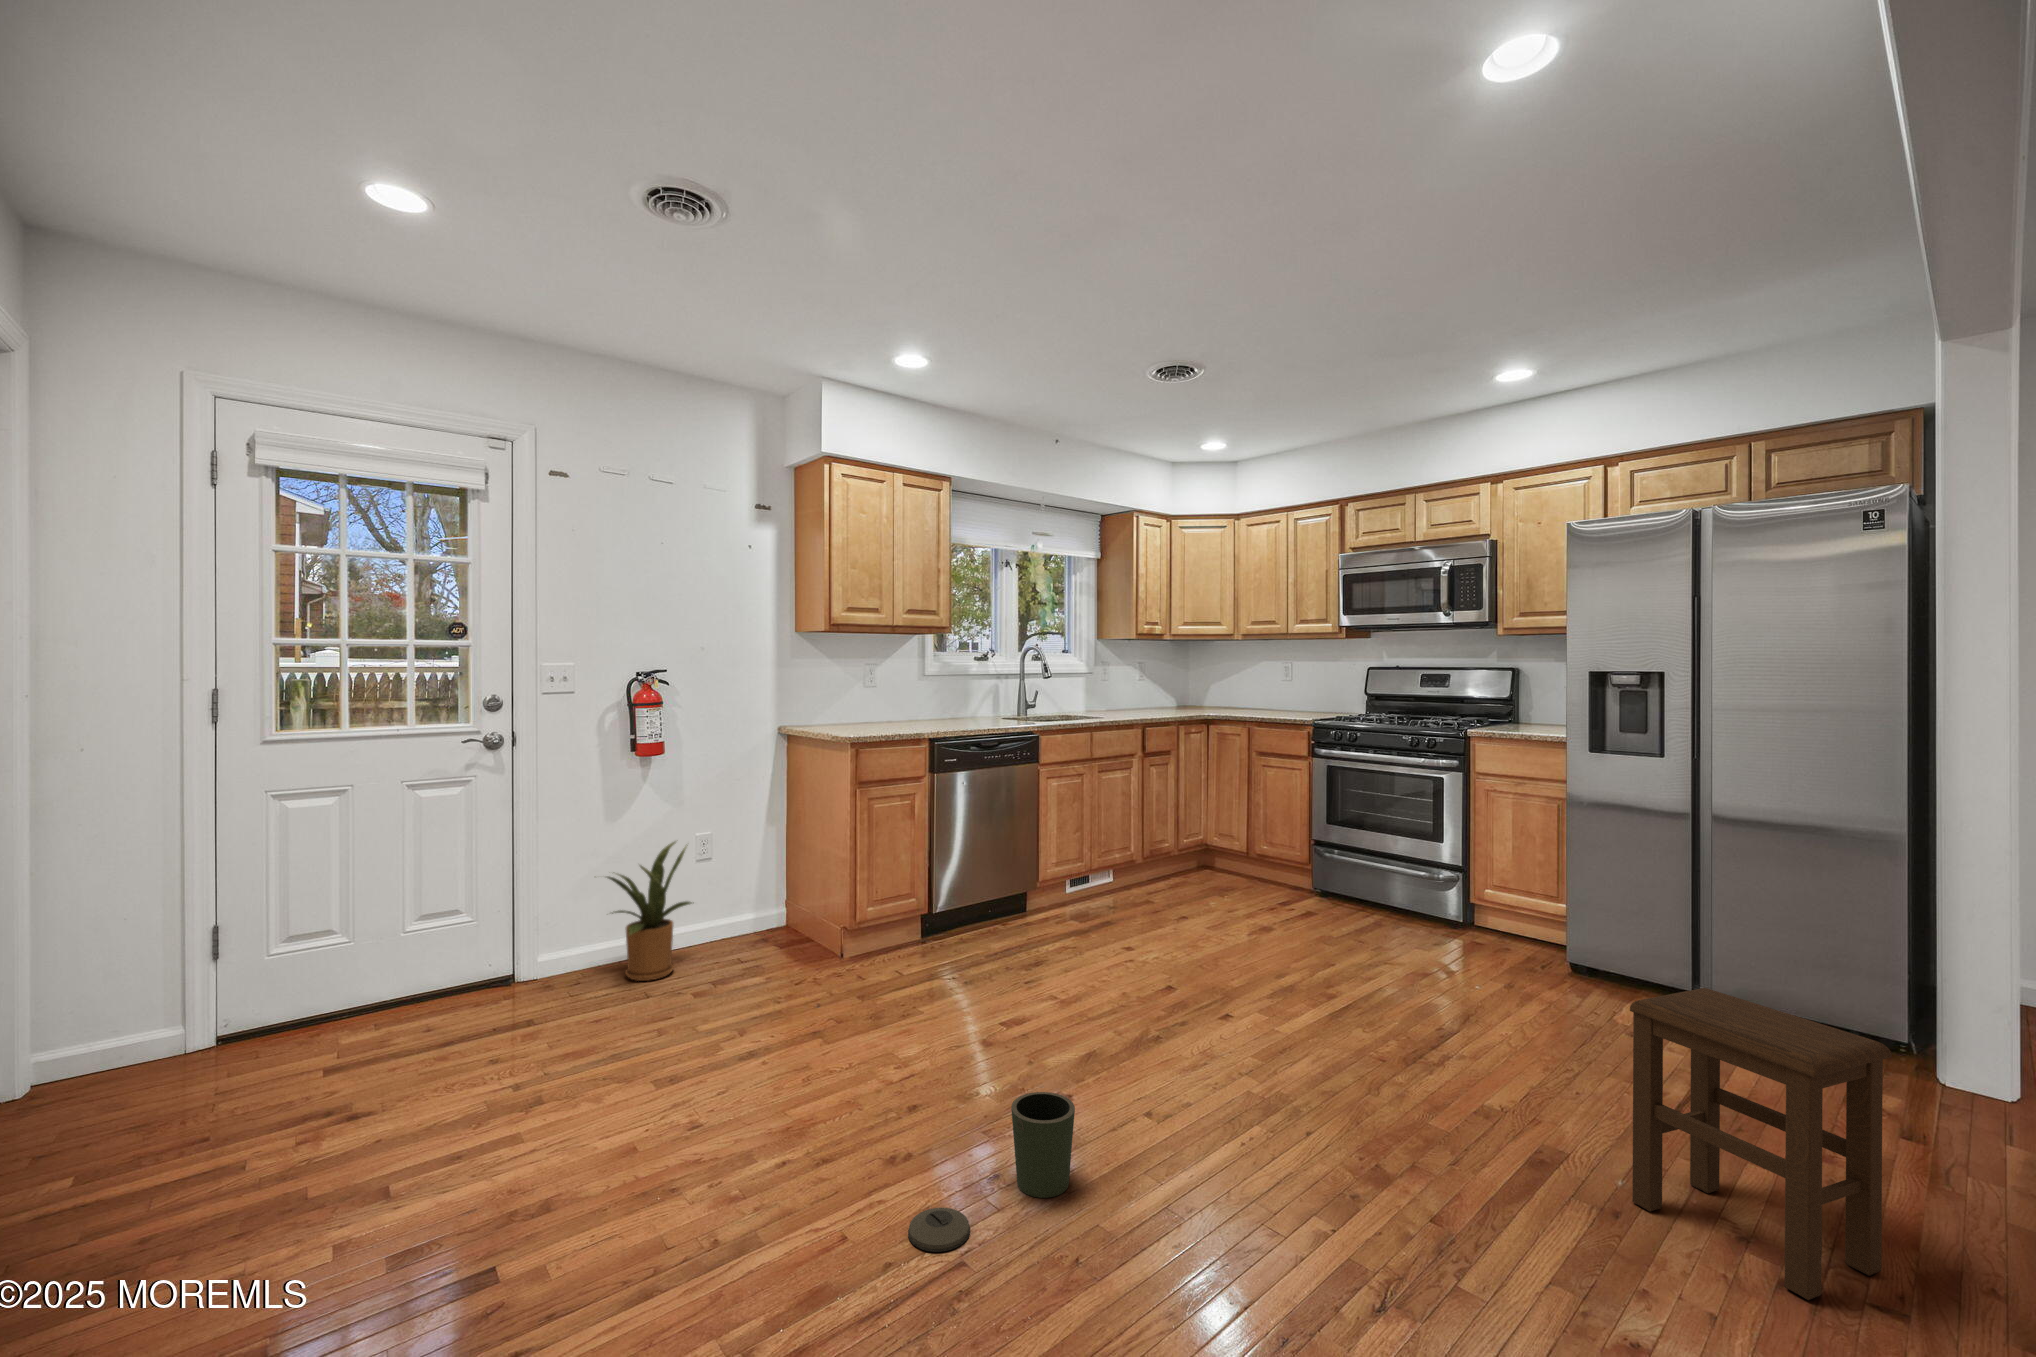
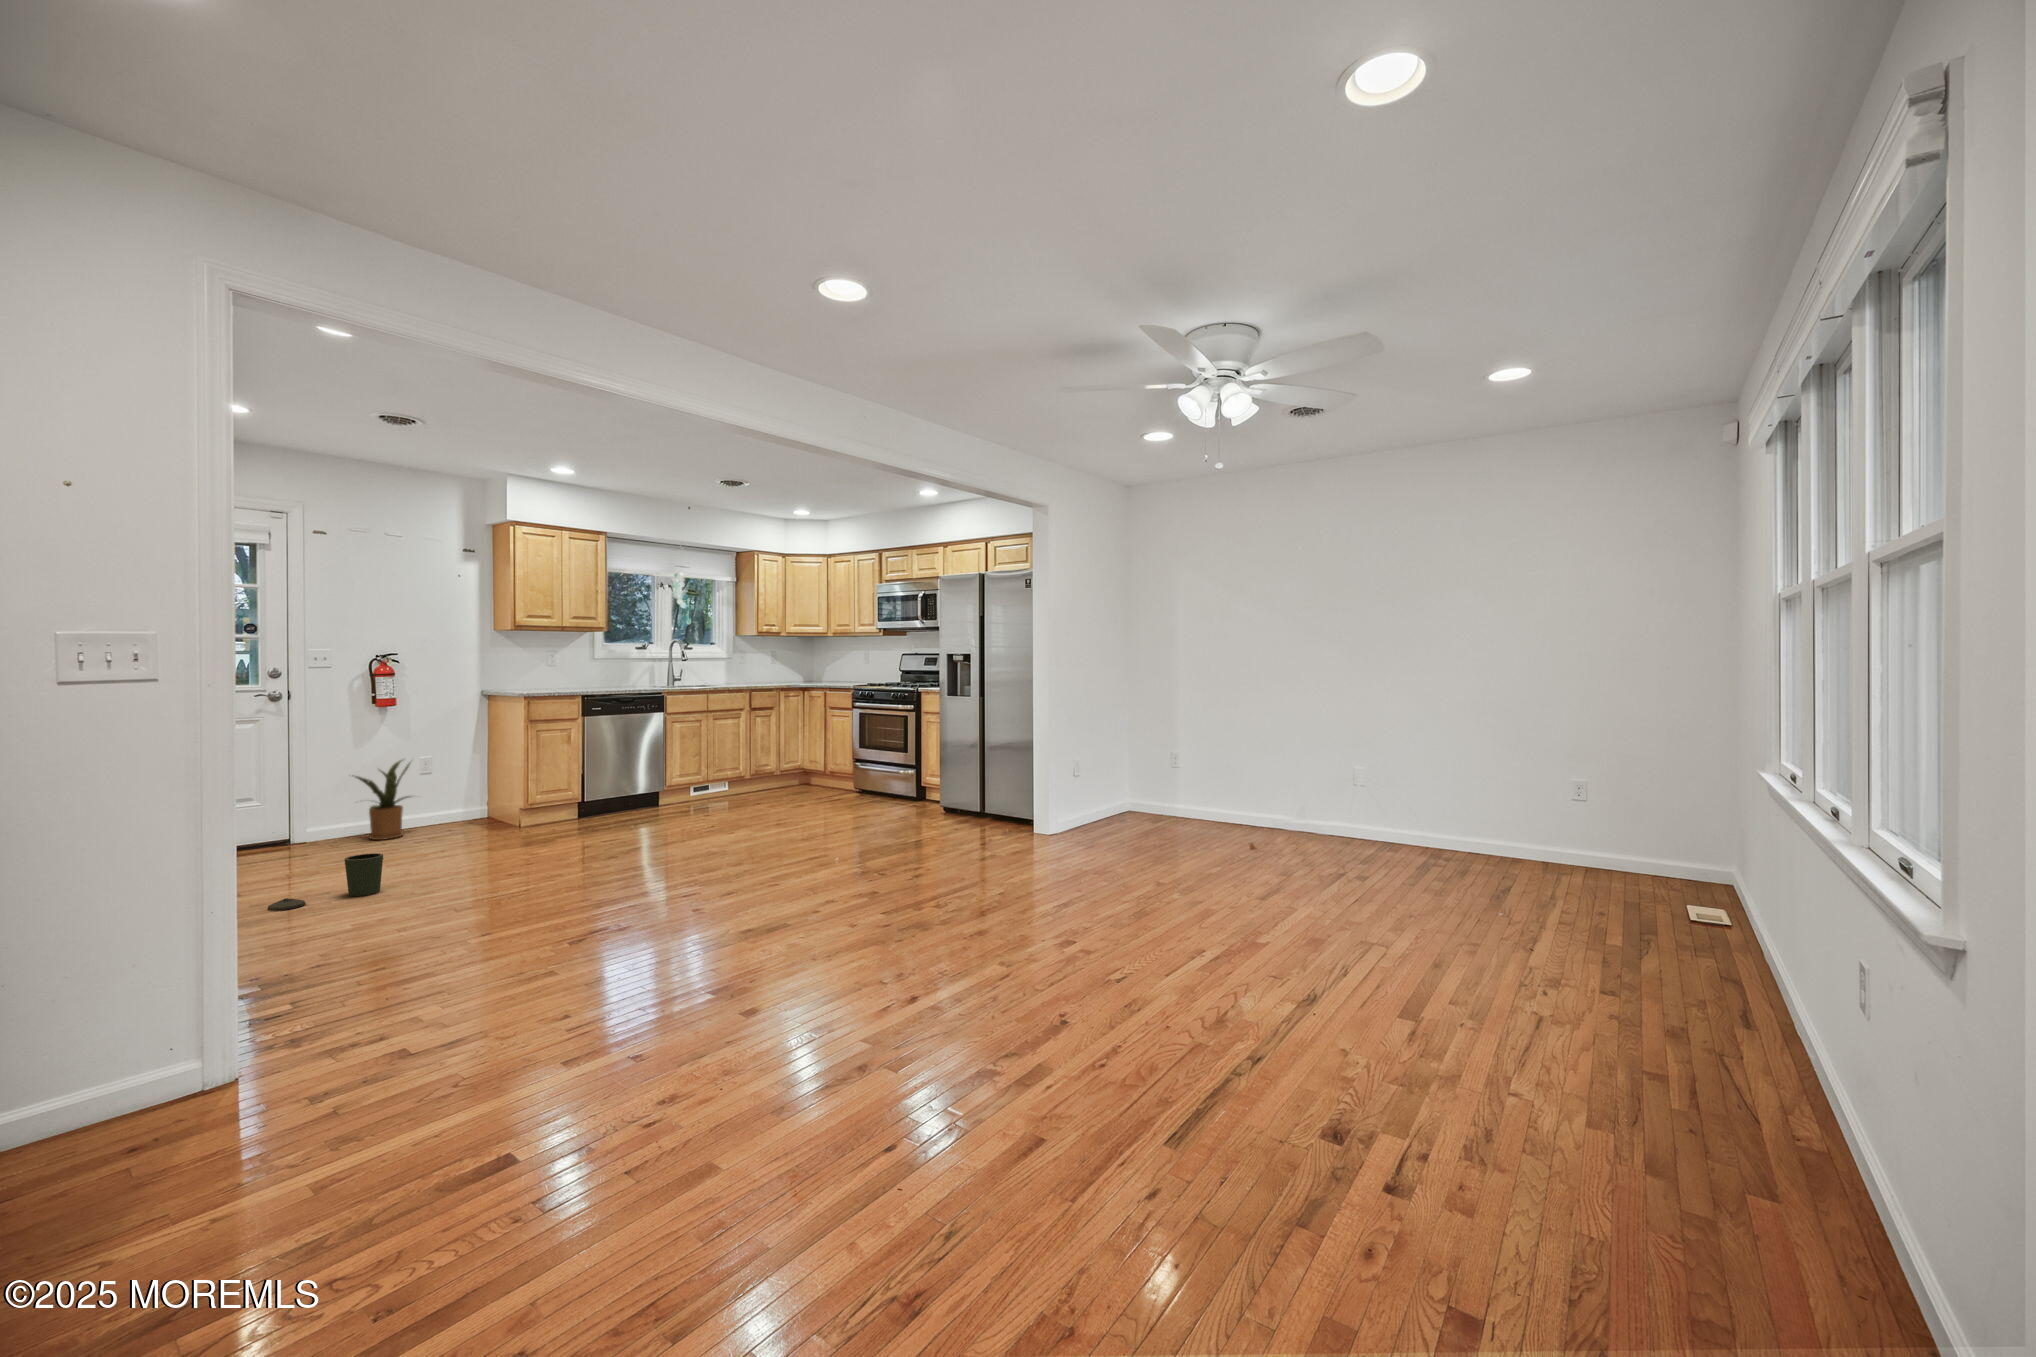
stool: present [1630,988,1891,1300] -> none [834,778,903,876]
trash can: present [908,1092,1075,1252] -> present [267,853,383,911]

